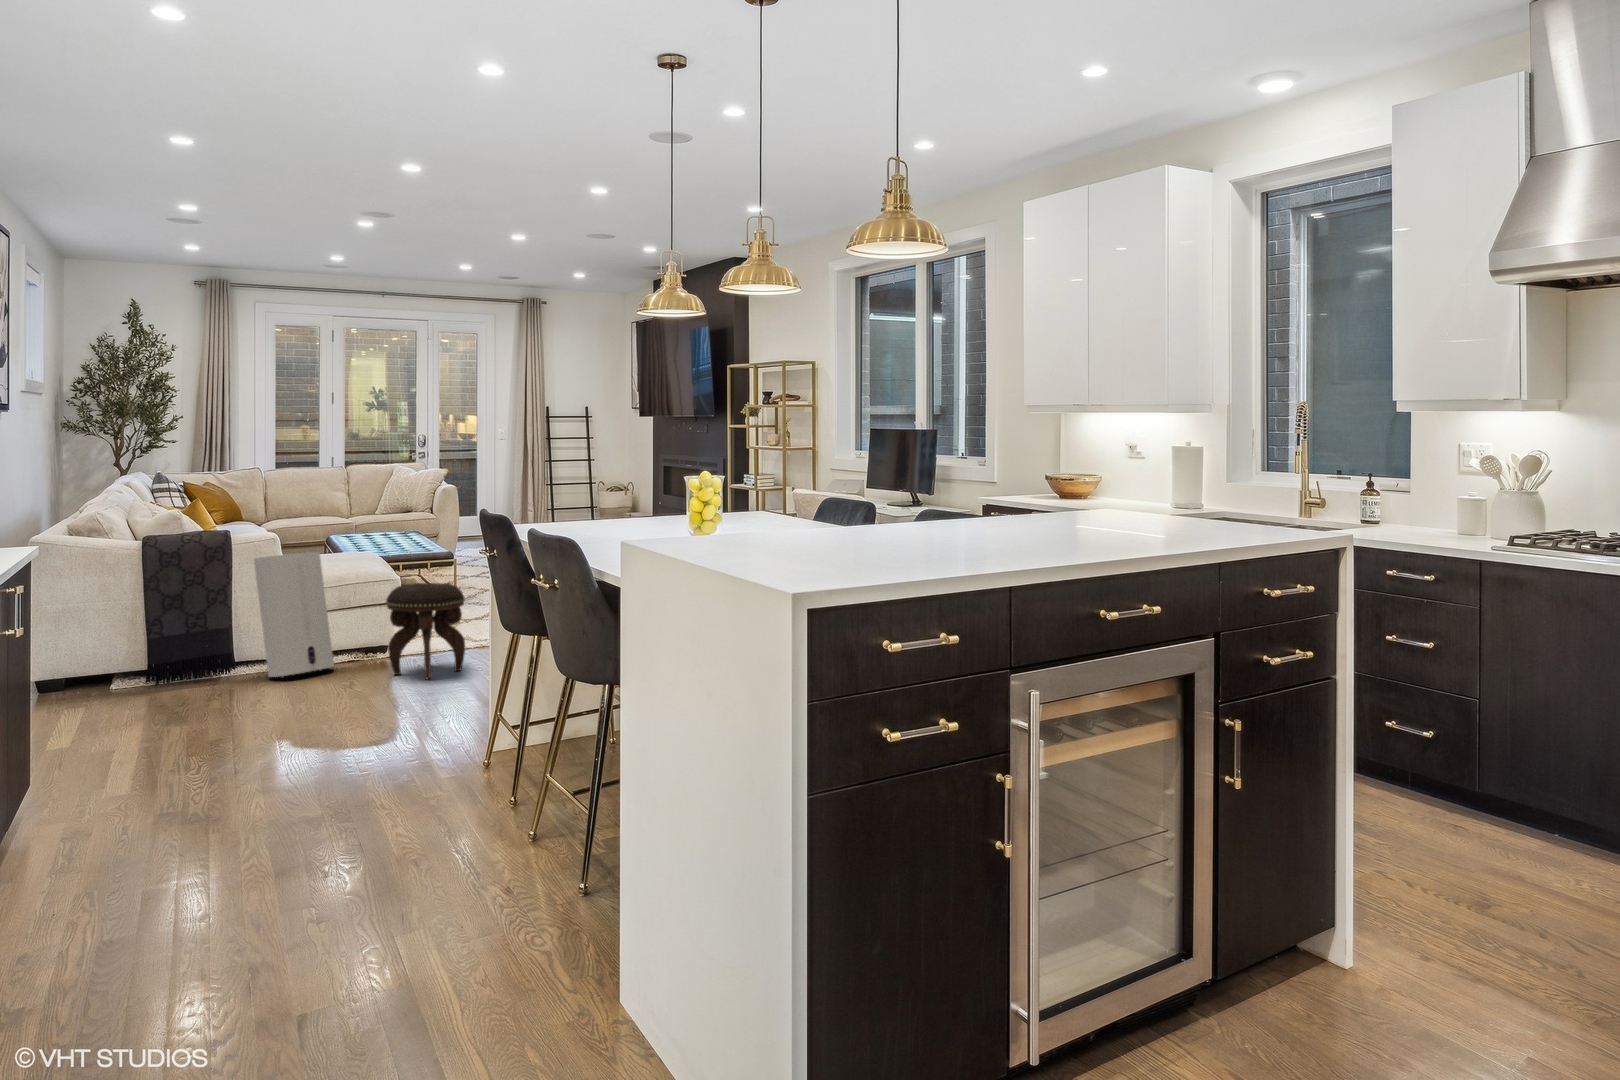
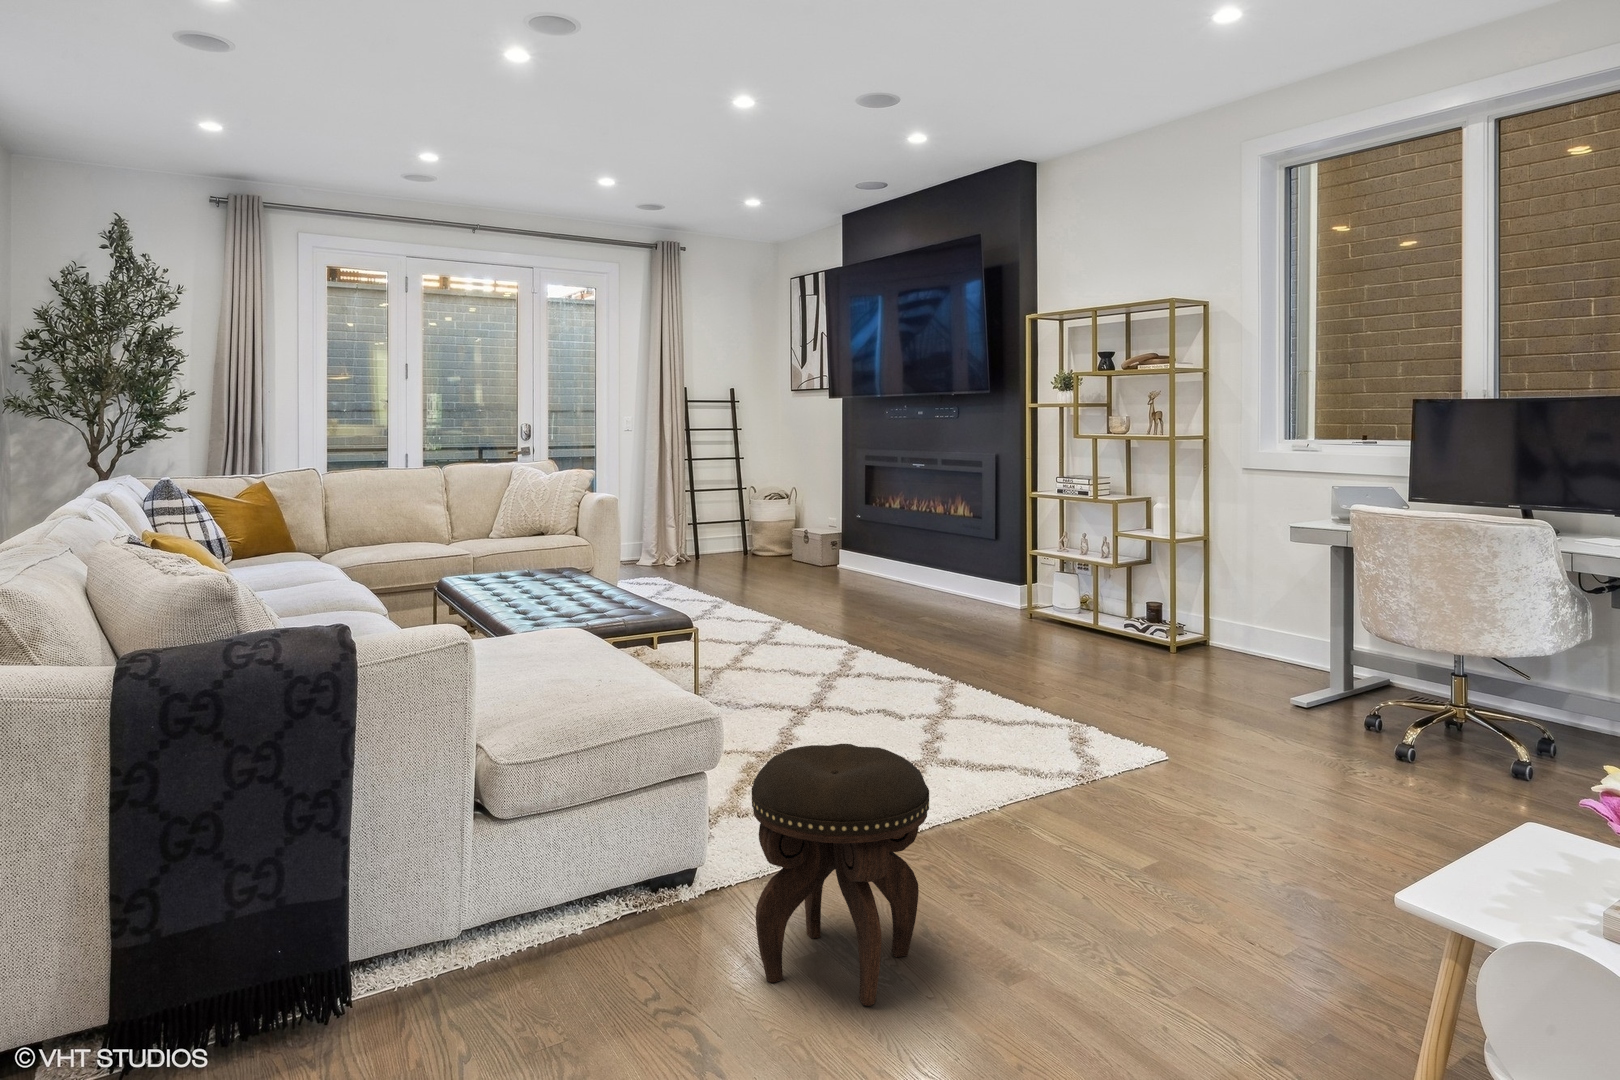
air purifier: present [254,552,334,678] -> none [430,676,611,1015]

